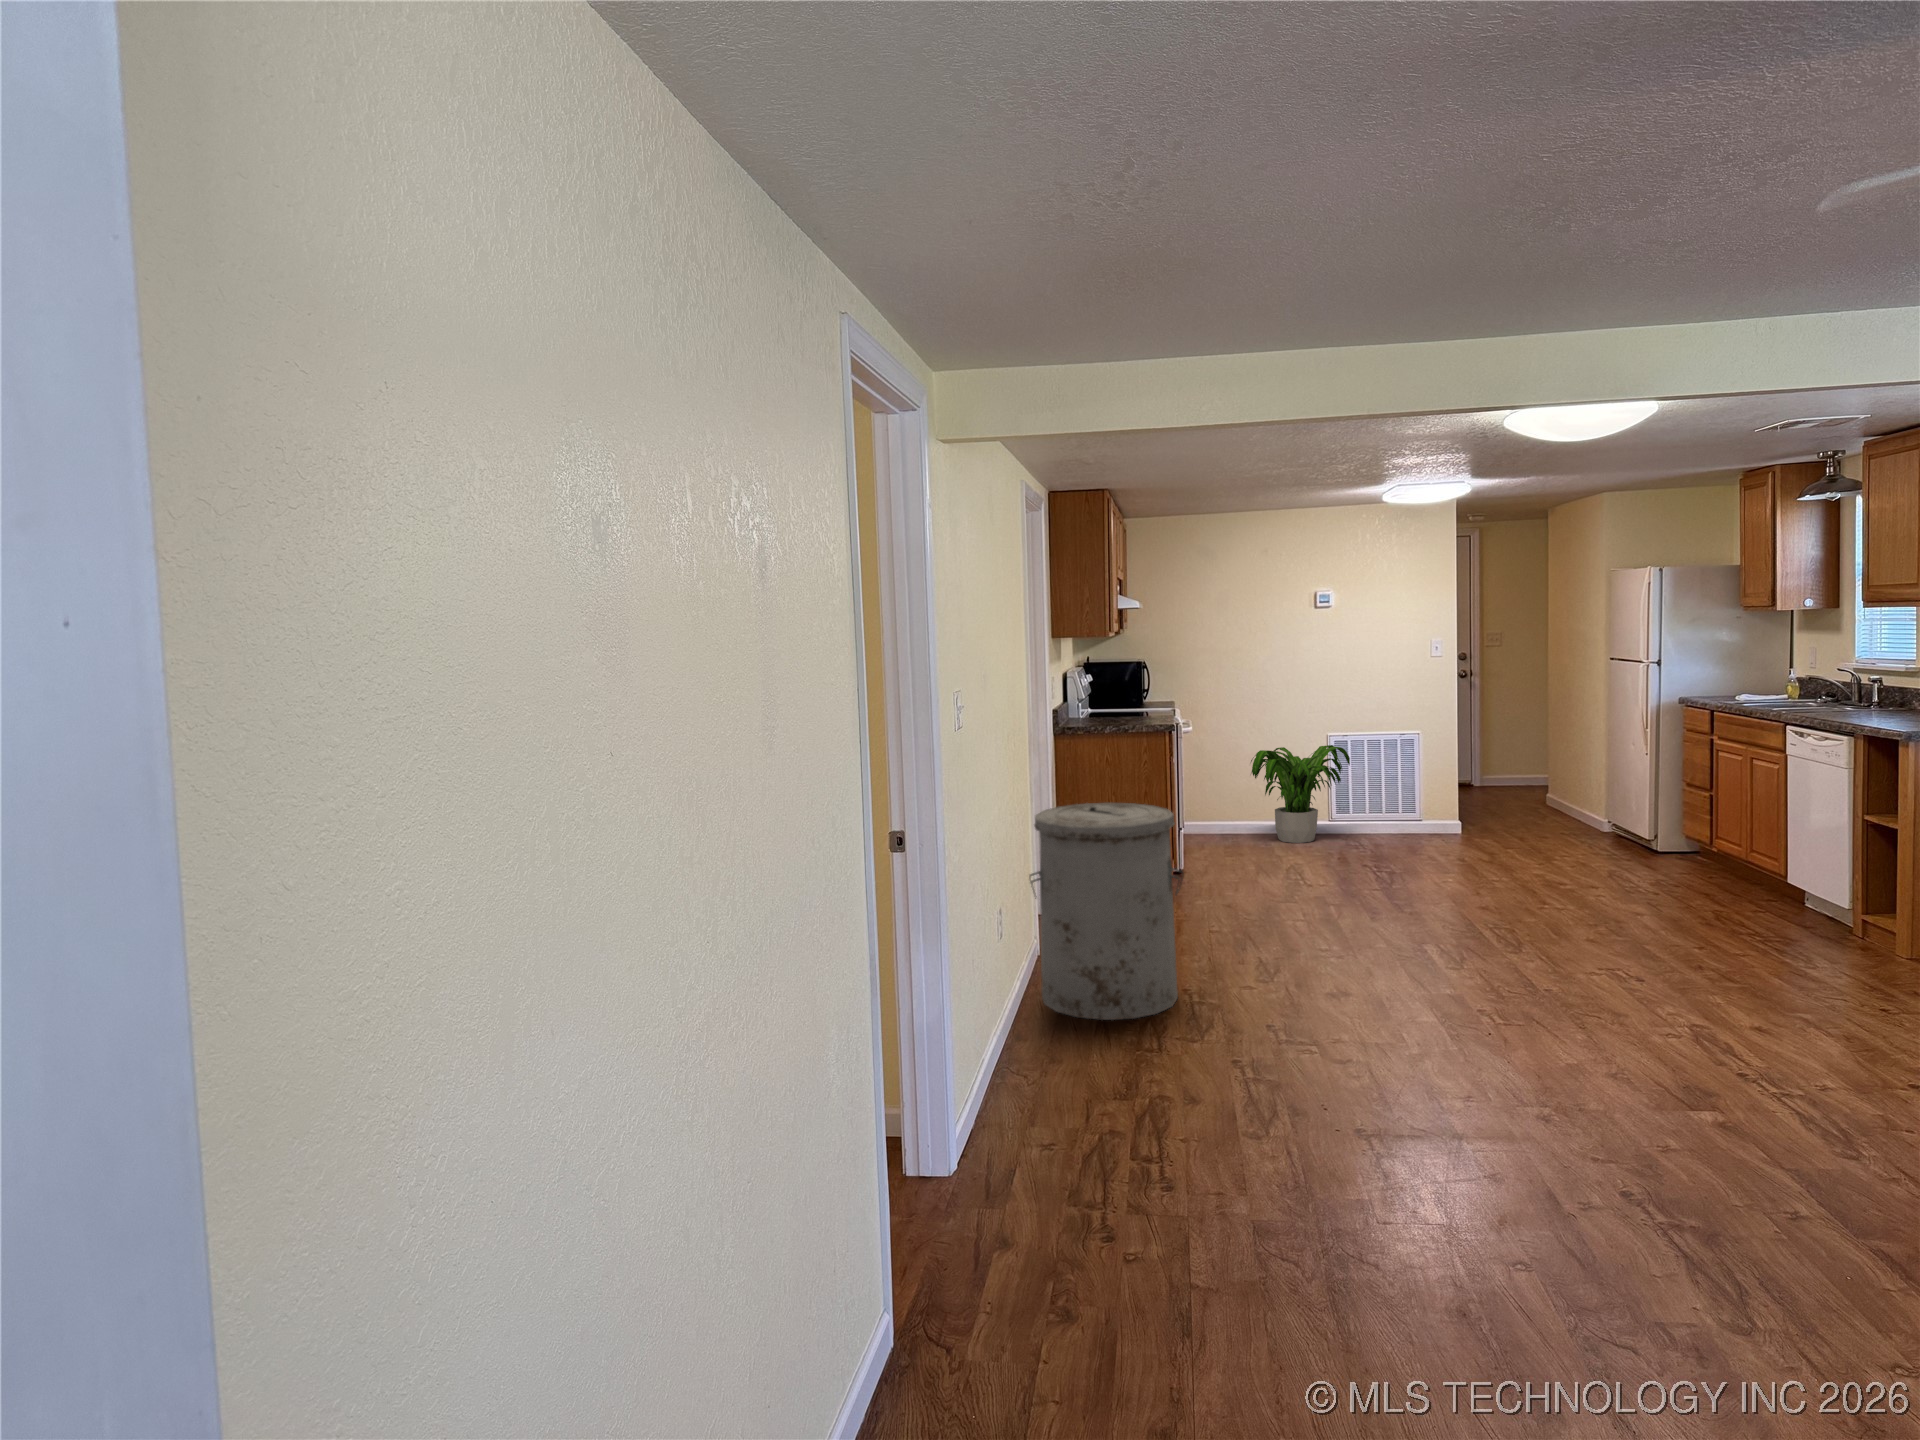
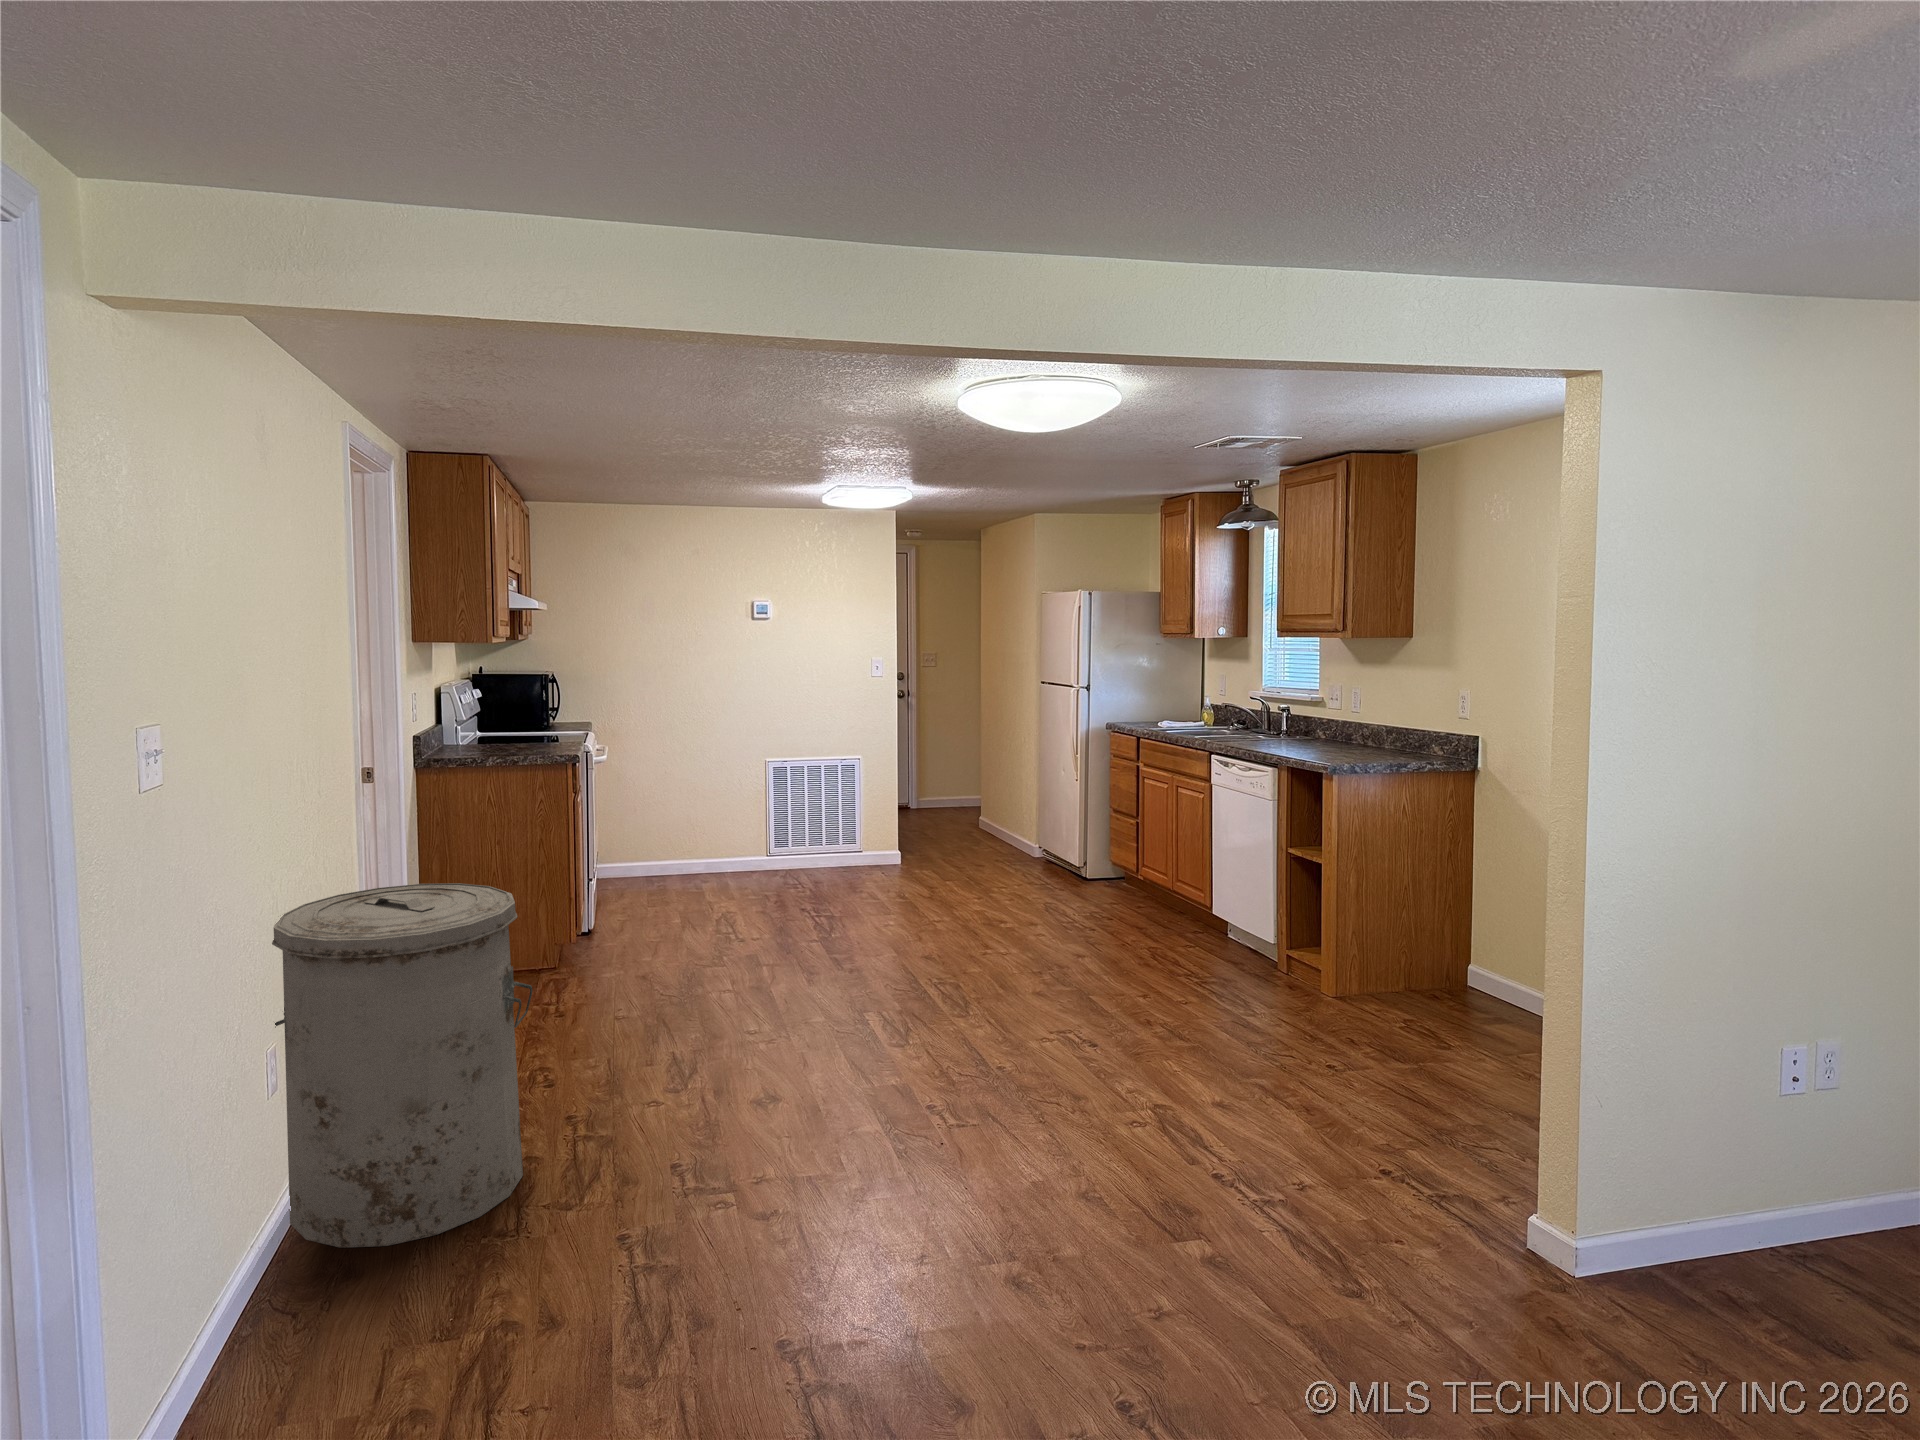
potted plant: present [1251,745,1350,843] -> none [676,773,790,887]

